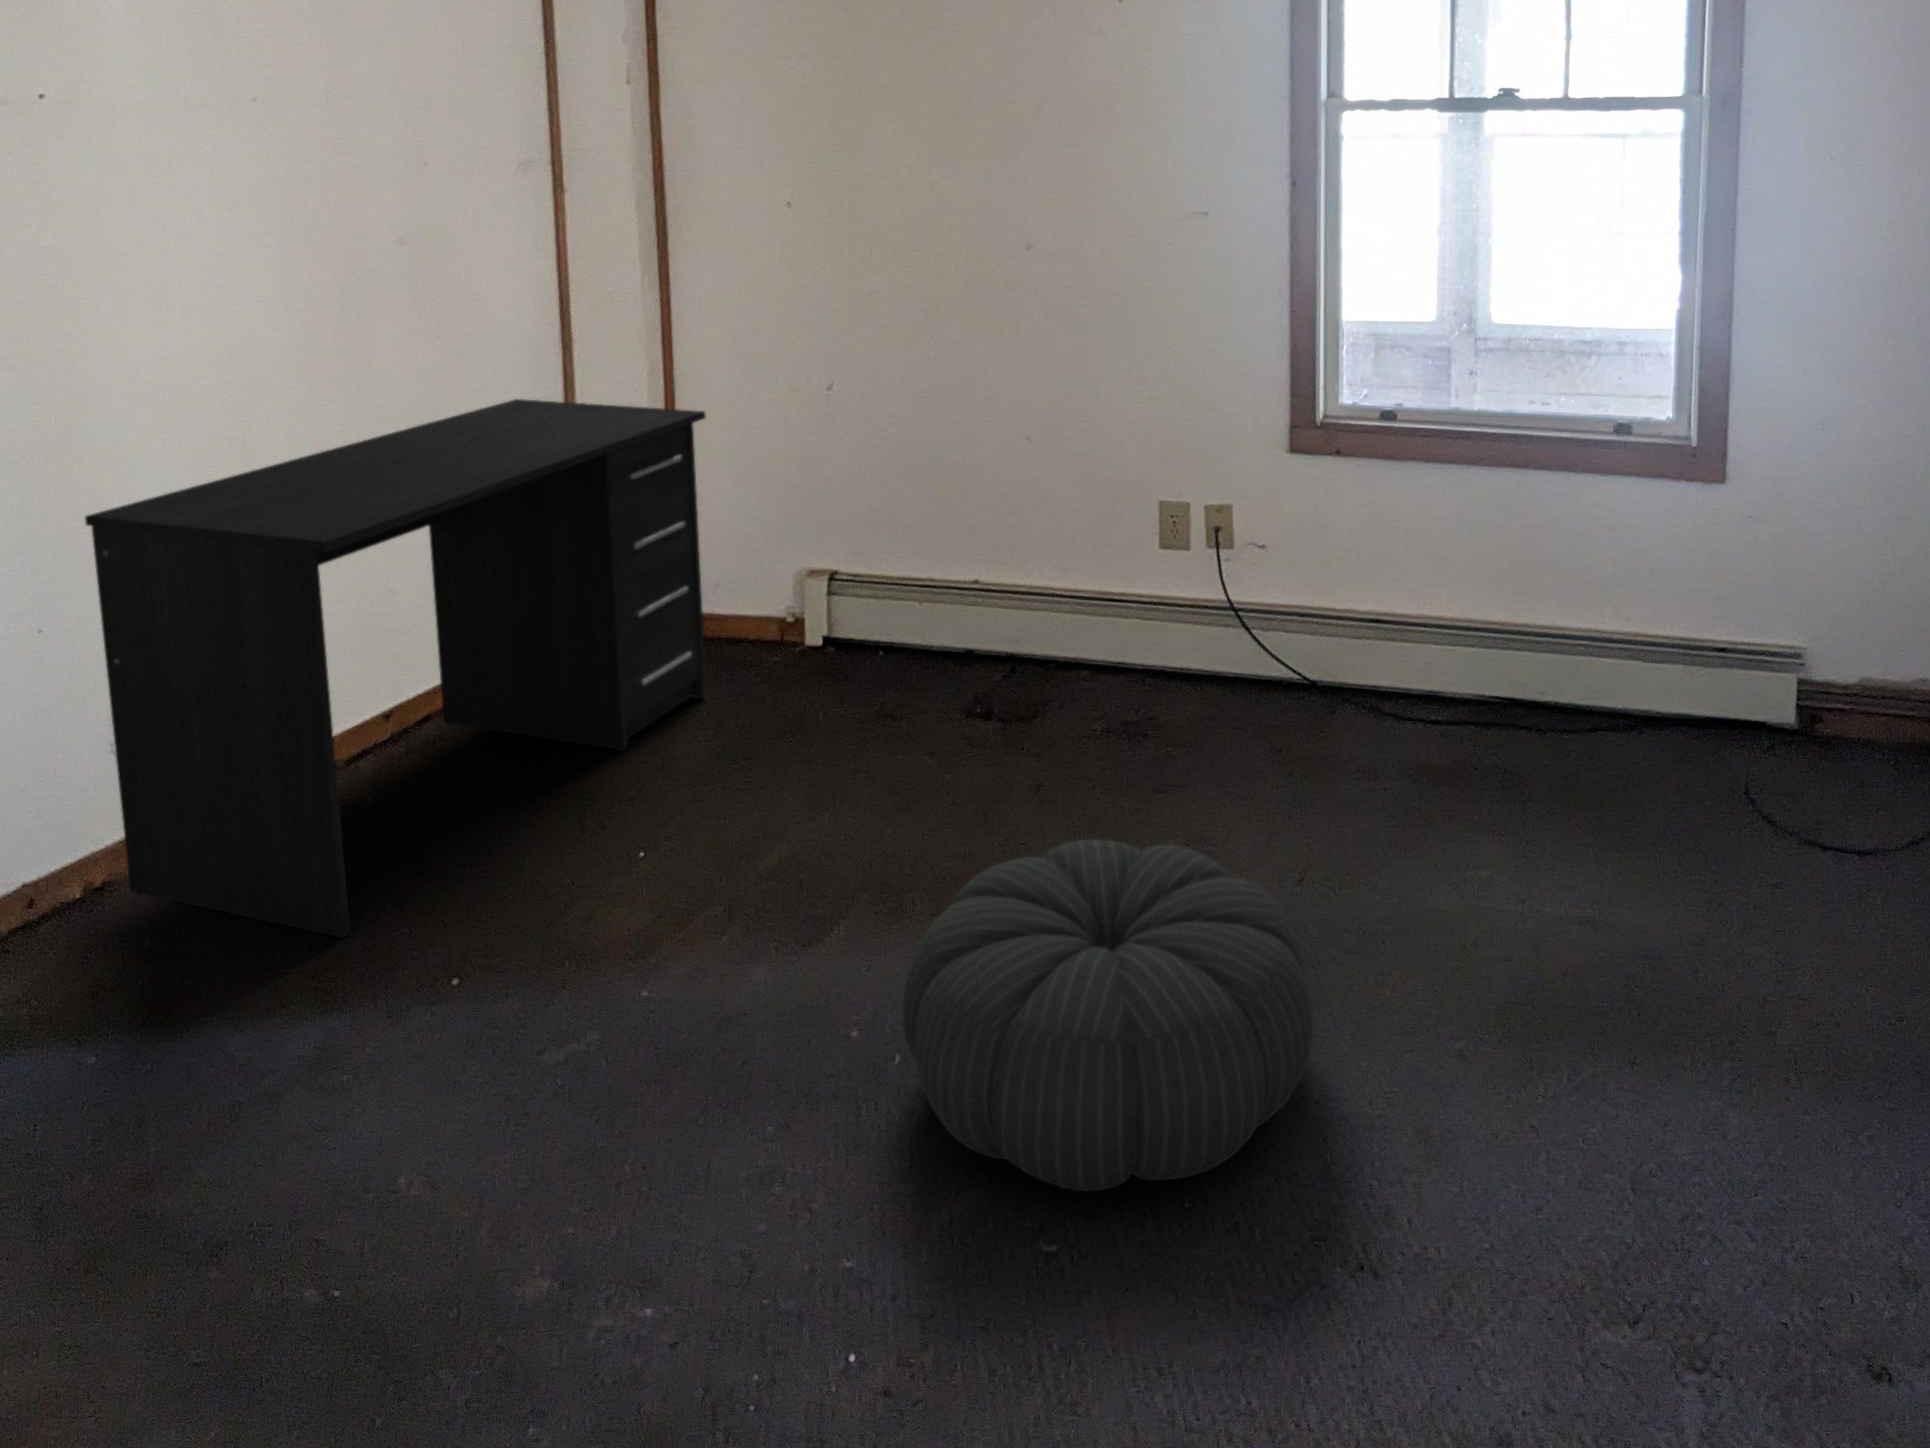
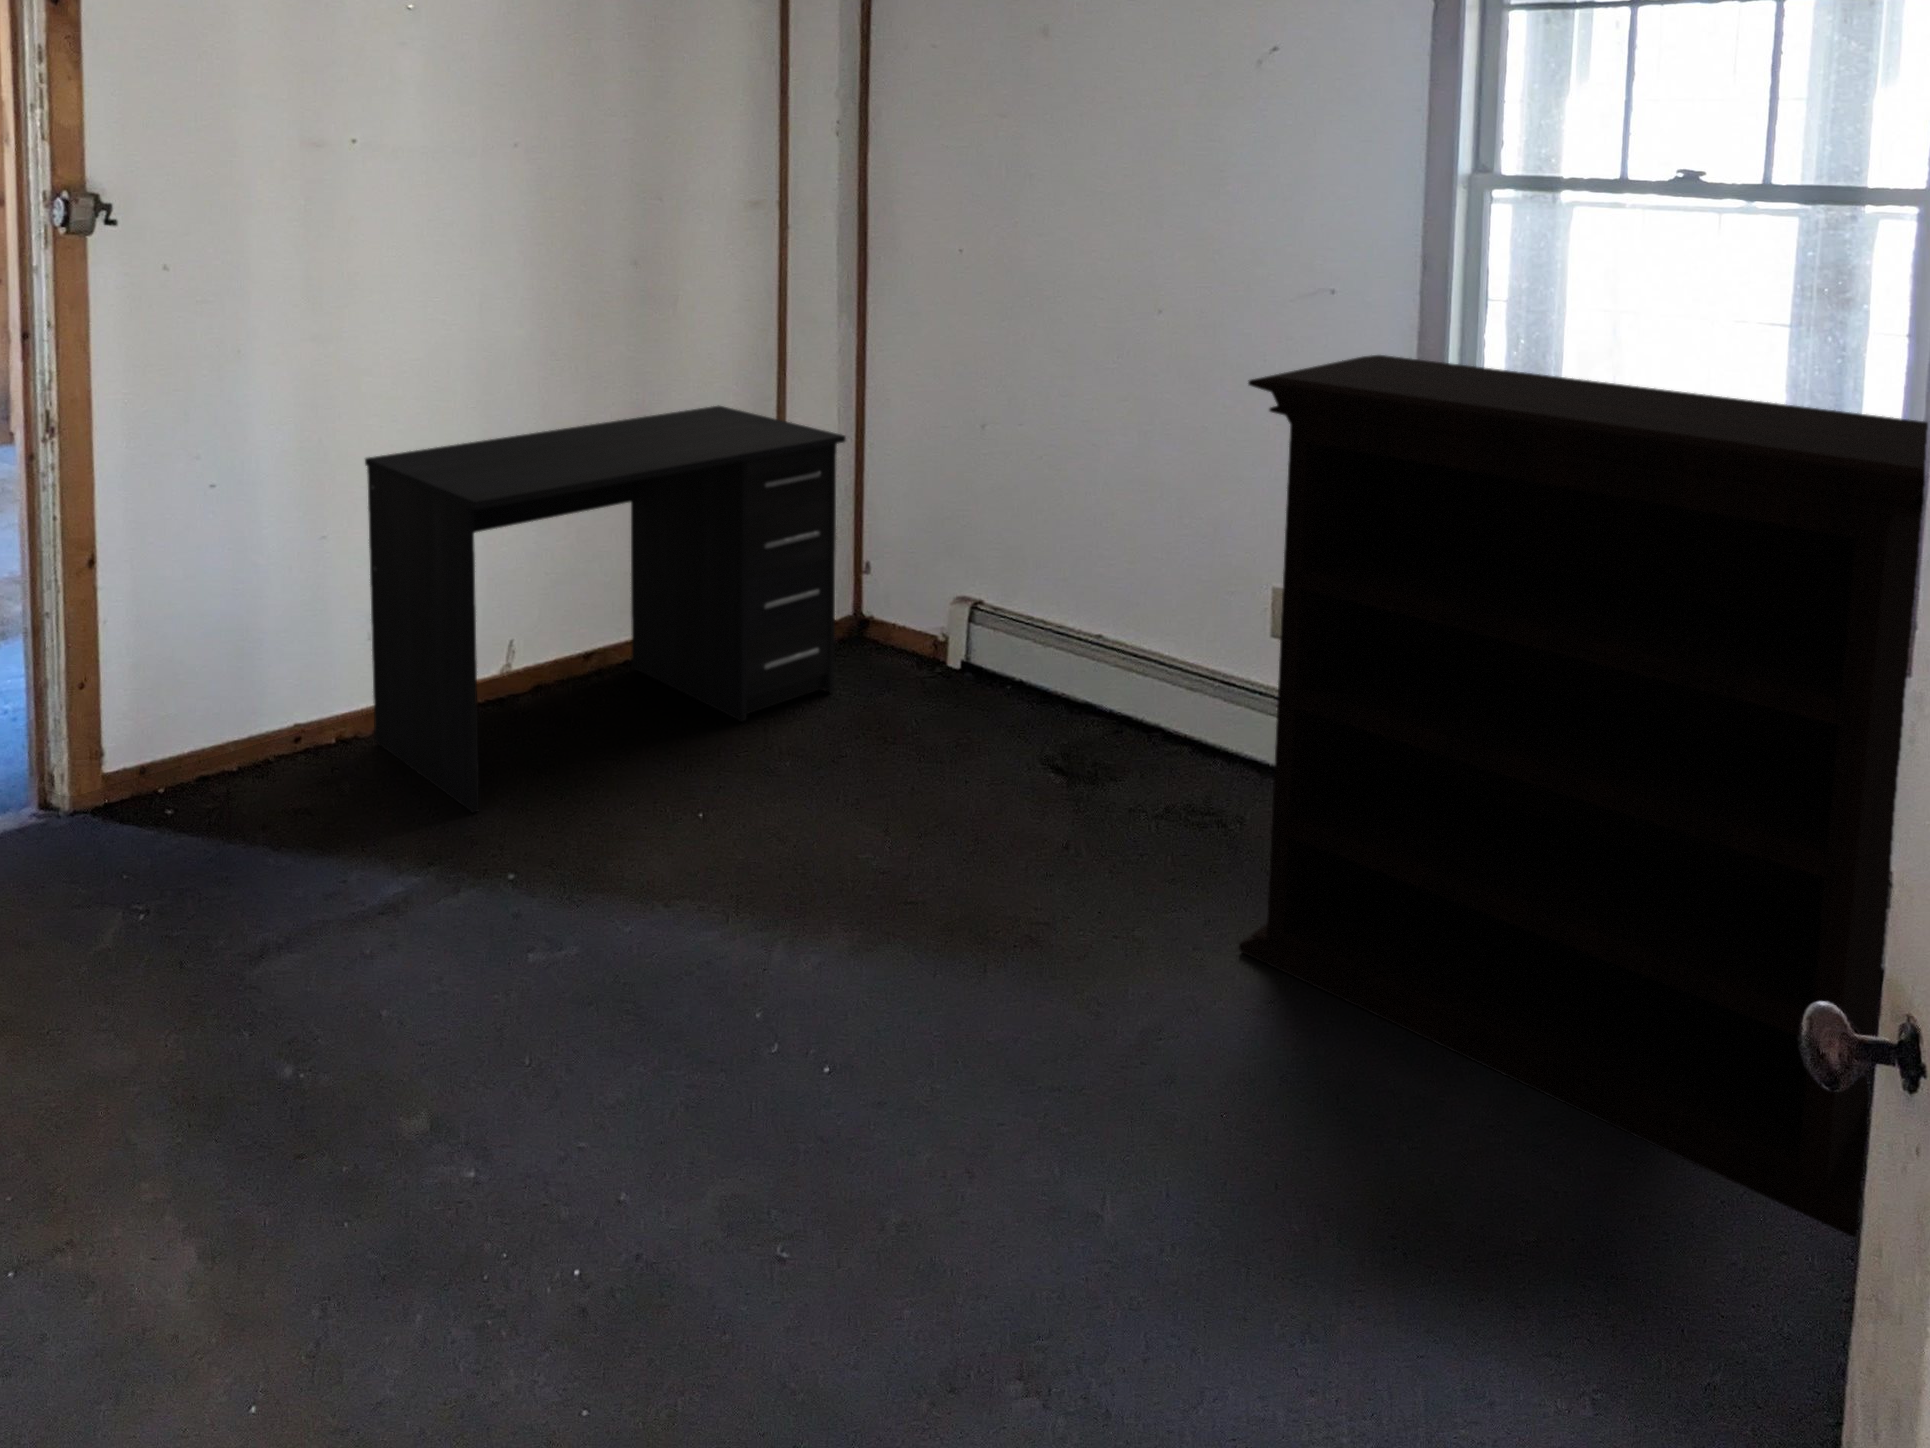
bookshelf: none [1245,264,1848,911] -> present [1239,355,1928,1238]
pouf: present [903,840,1313,1191] -> none [747,891,1140,1227]

